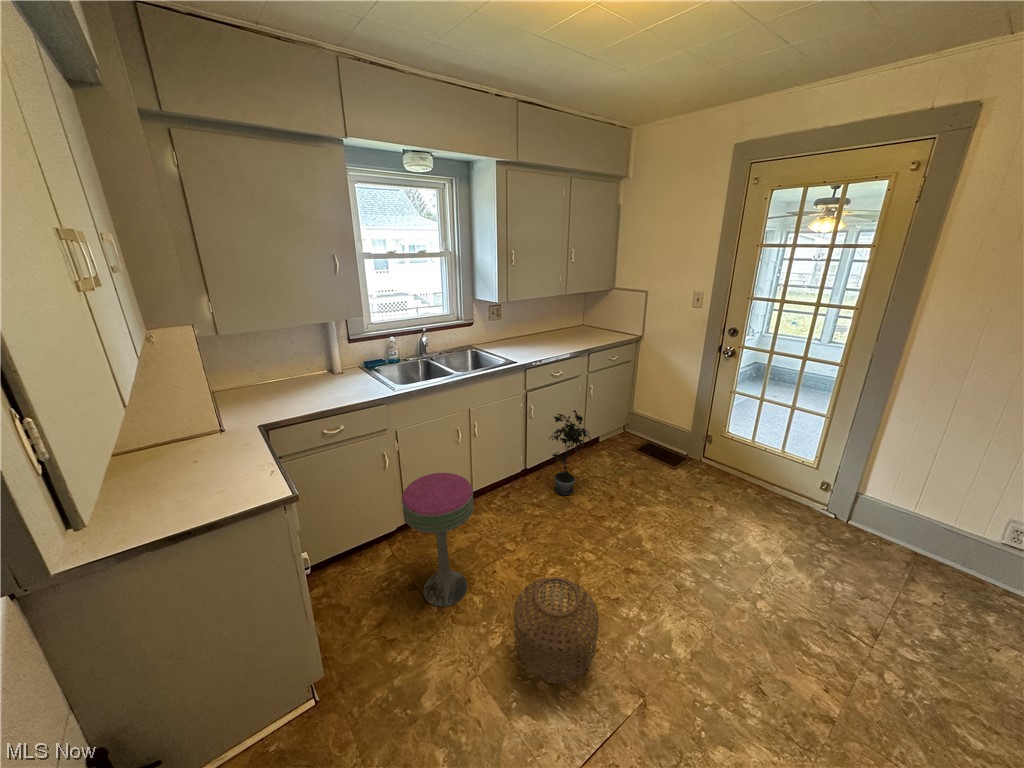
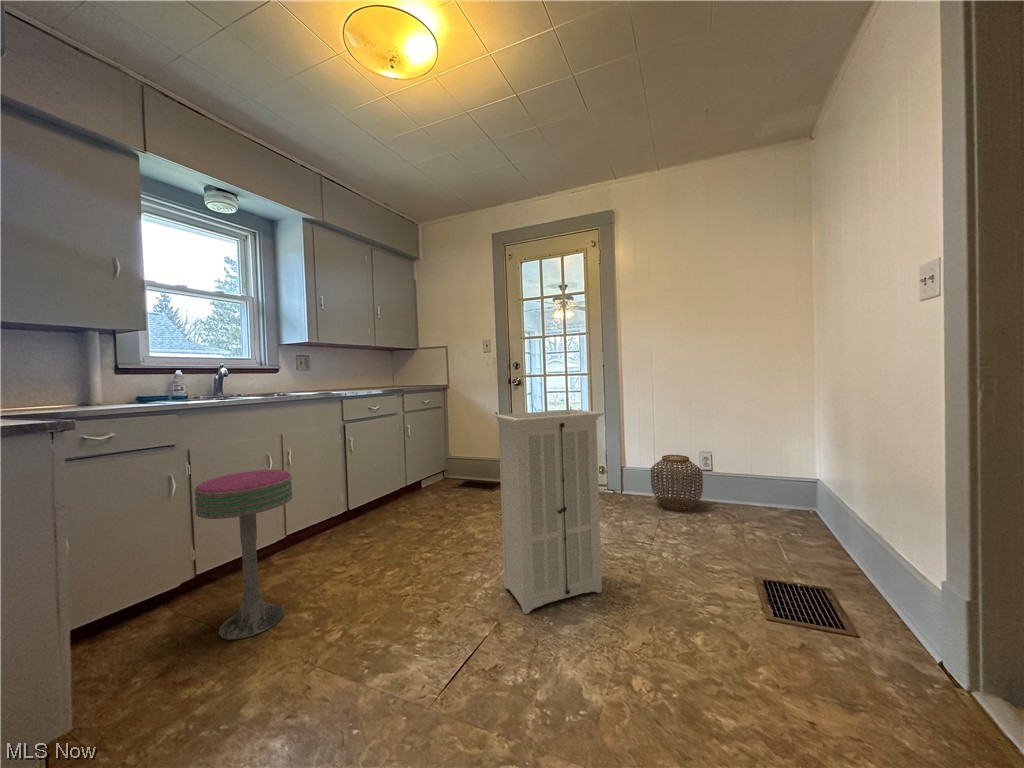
potted plant: present [549,410,592,495] -> none [372,433,416,525]
storage cabinet: none [662,487,850,708] -> present [494,408,603,614]
woven basket: present [514,577,599,683] -> present [651,455,703,511]

